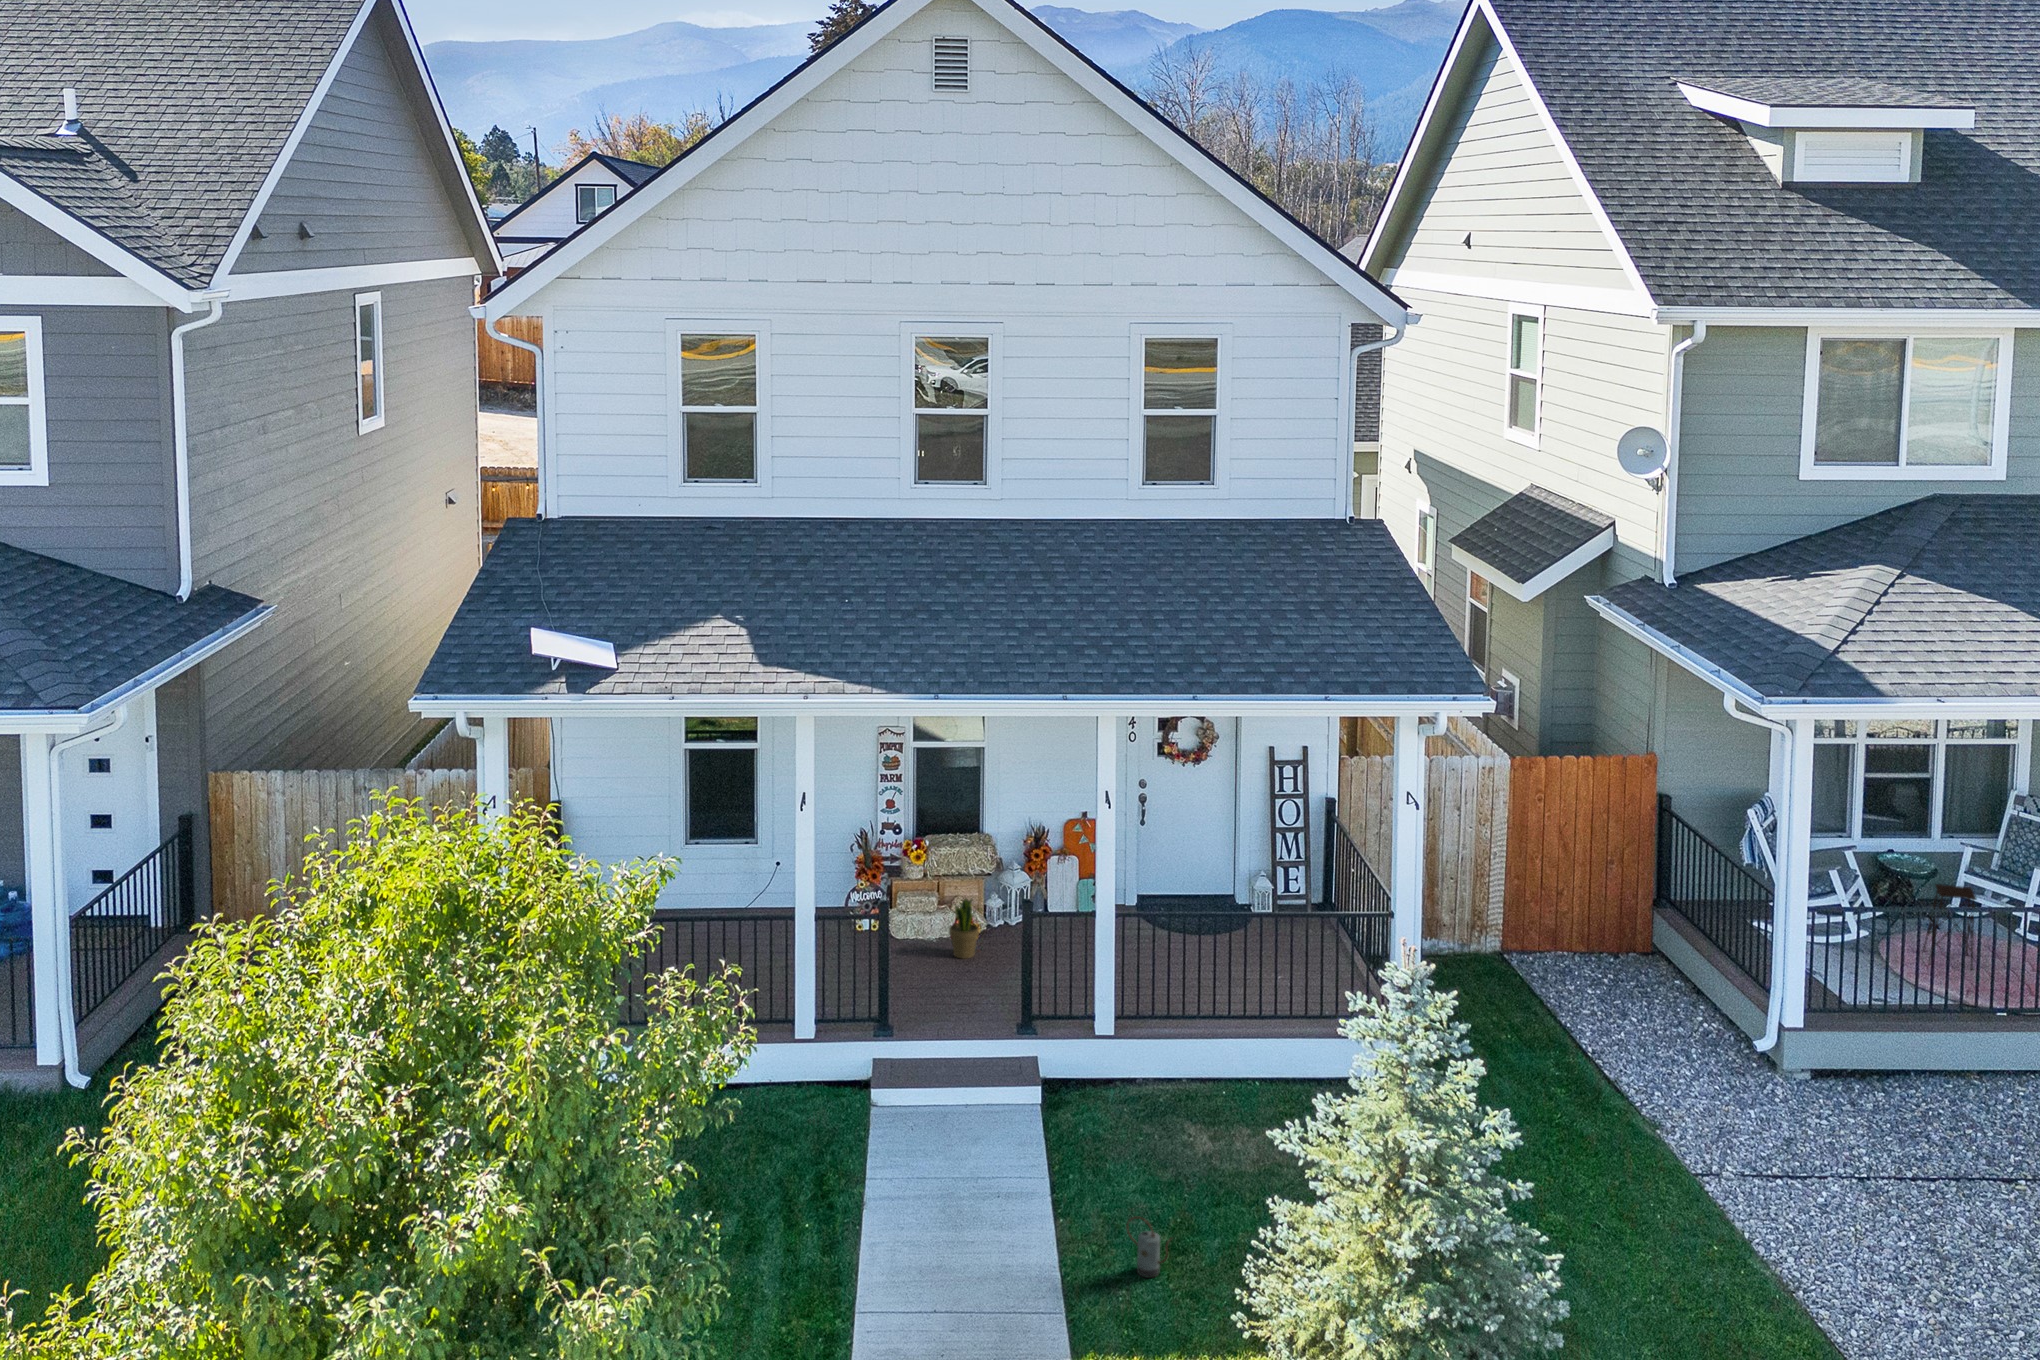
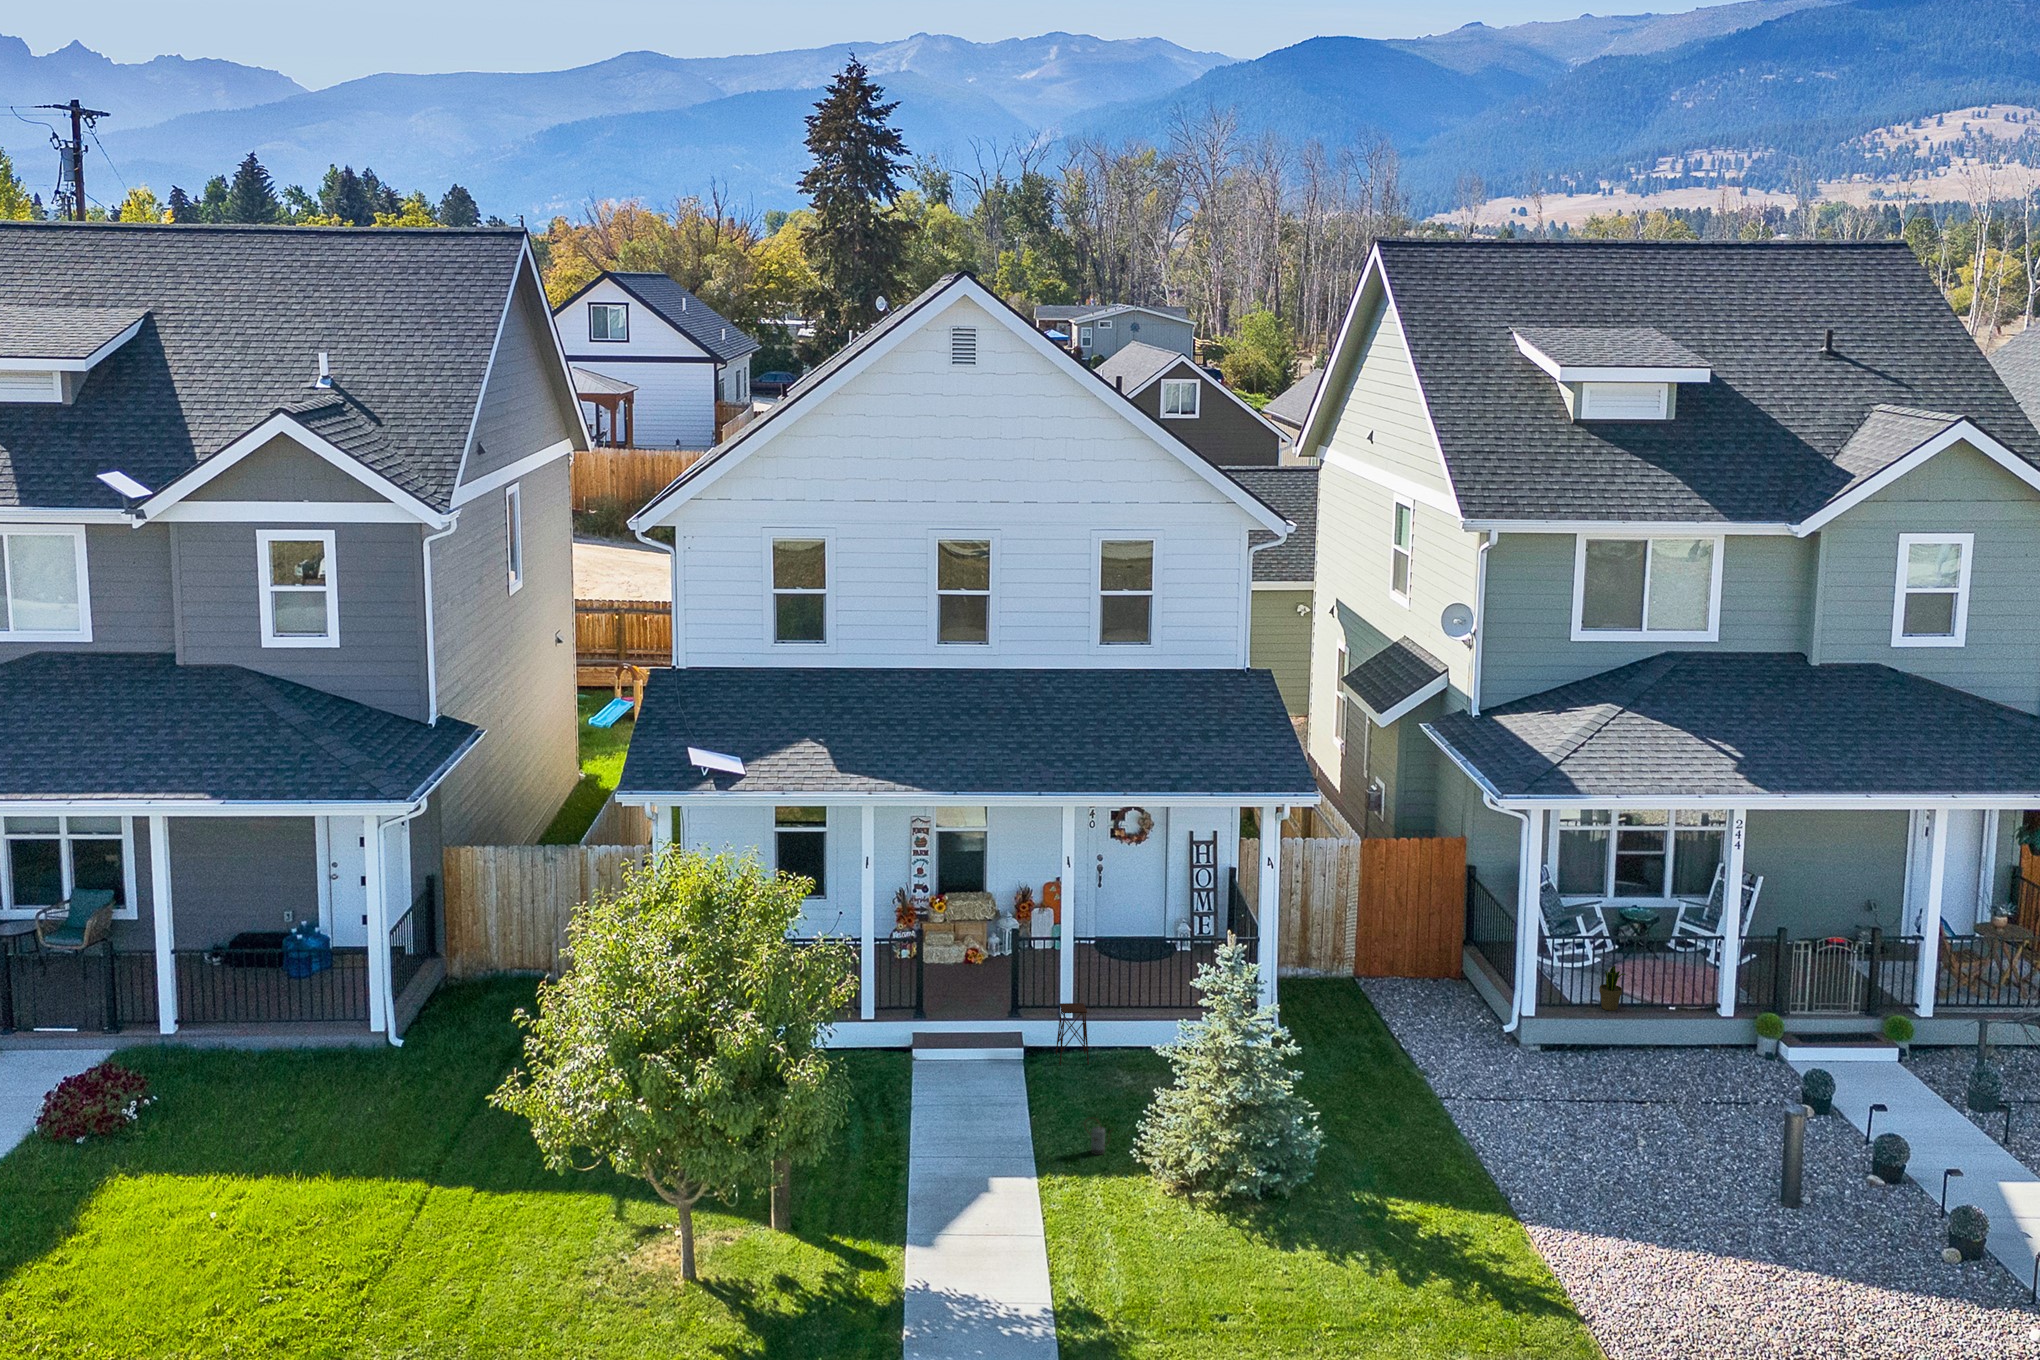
side table: present [1923,884,1976,969] -> present [1056,1003,1089,1065]
potted plant: present [949,899,979,959] -> present [1599,966,1626,1011]

